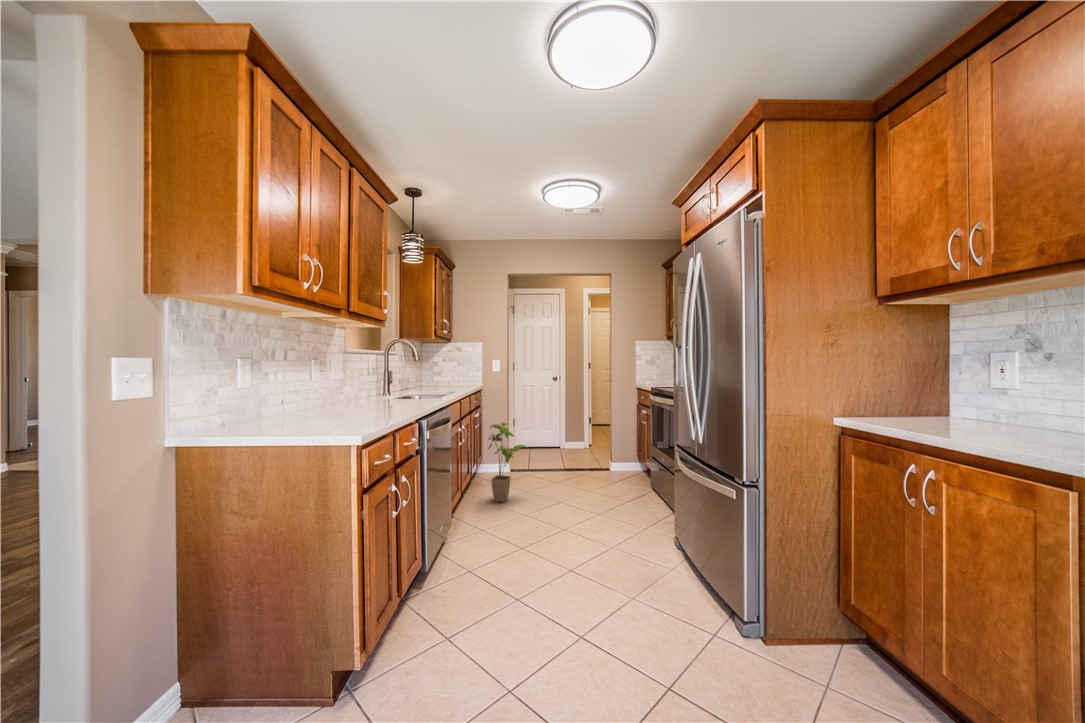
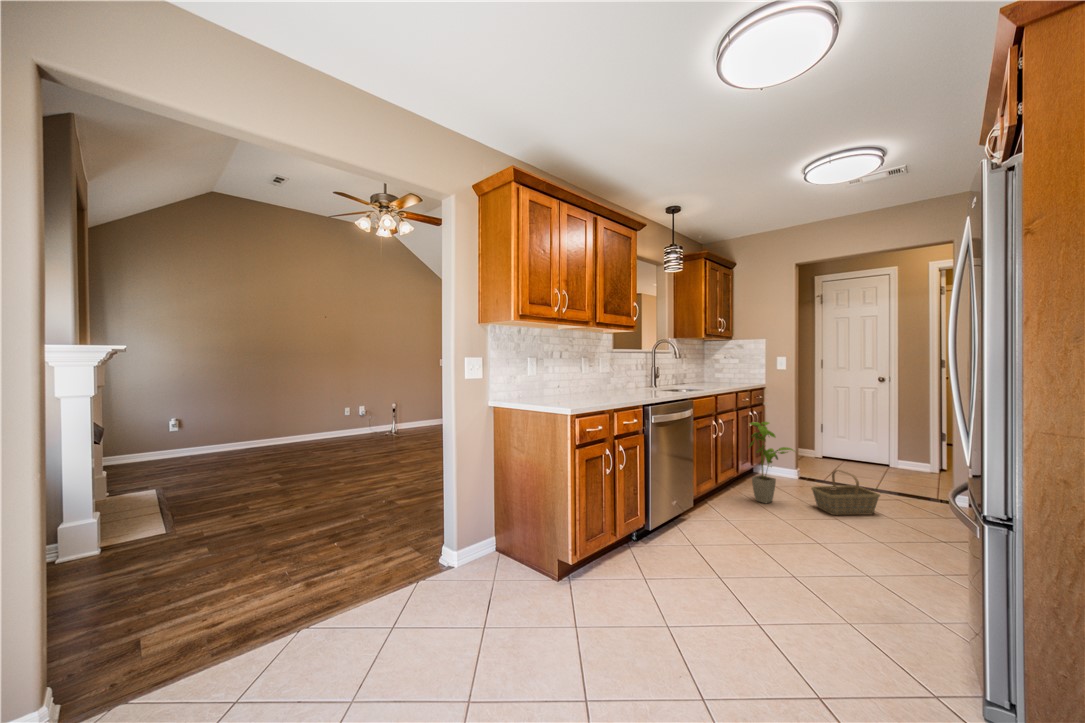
basket: none [538,458,583,499] -> present [811,470,880,515]

